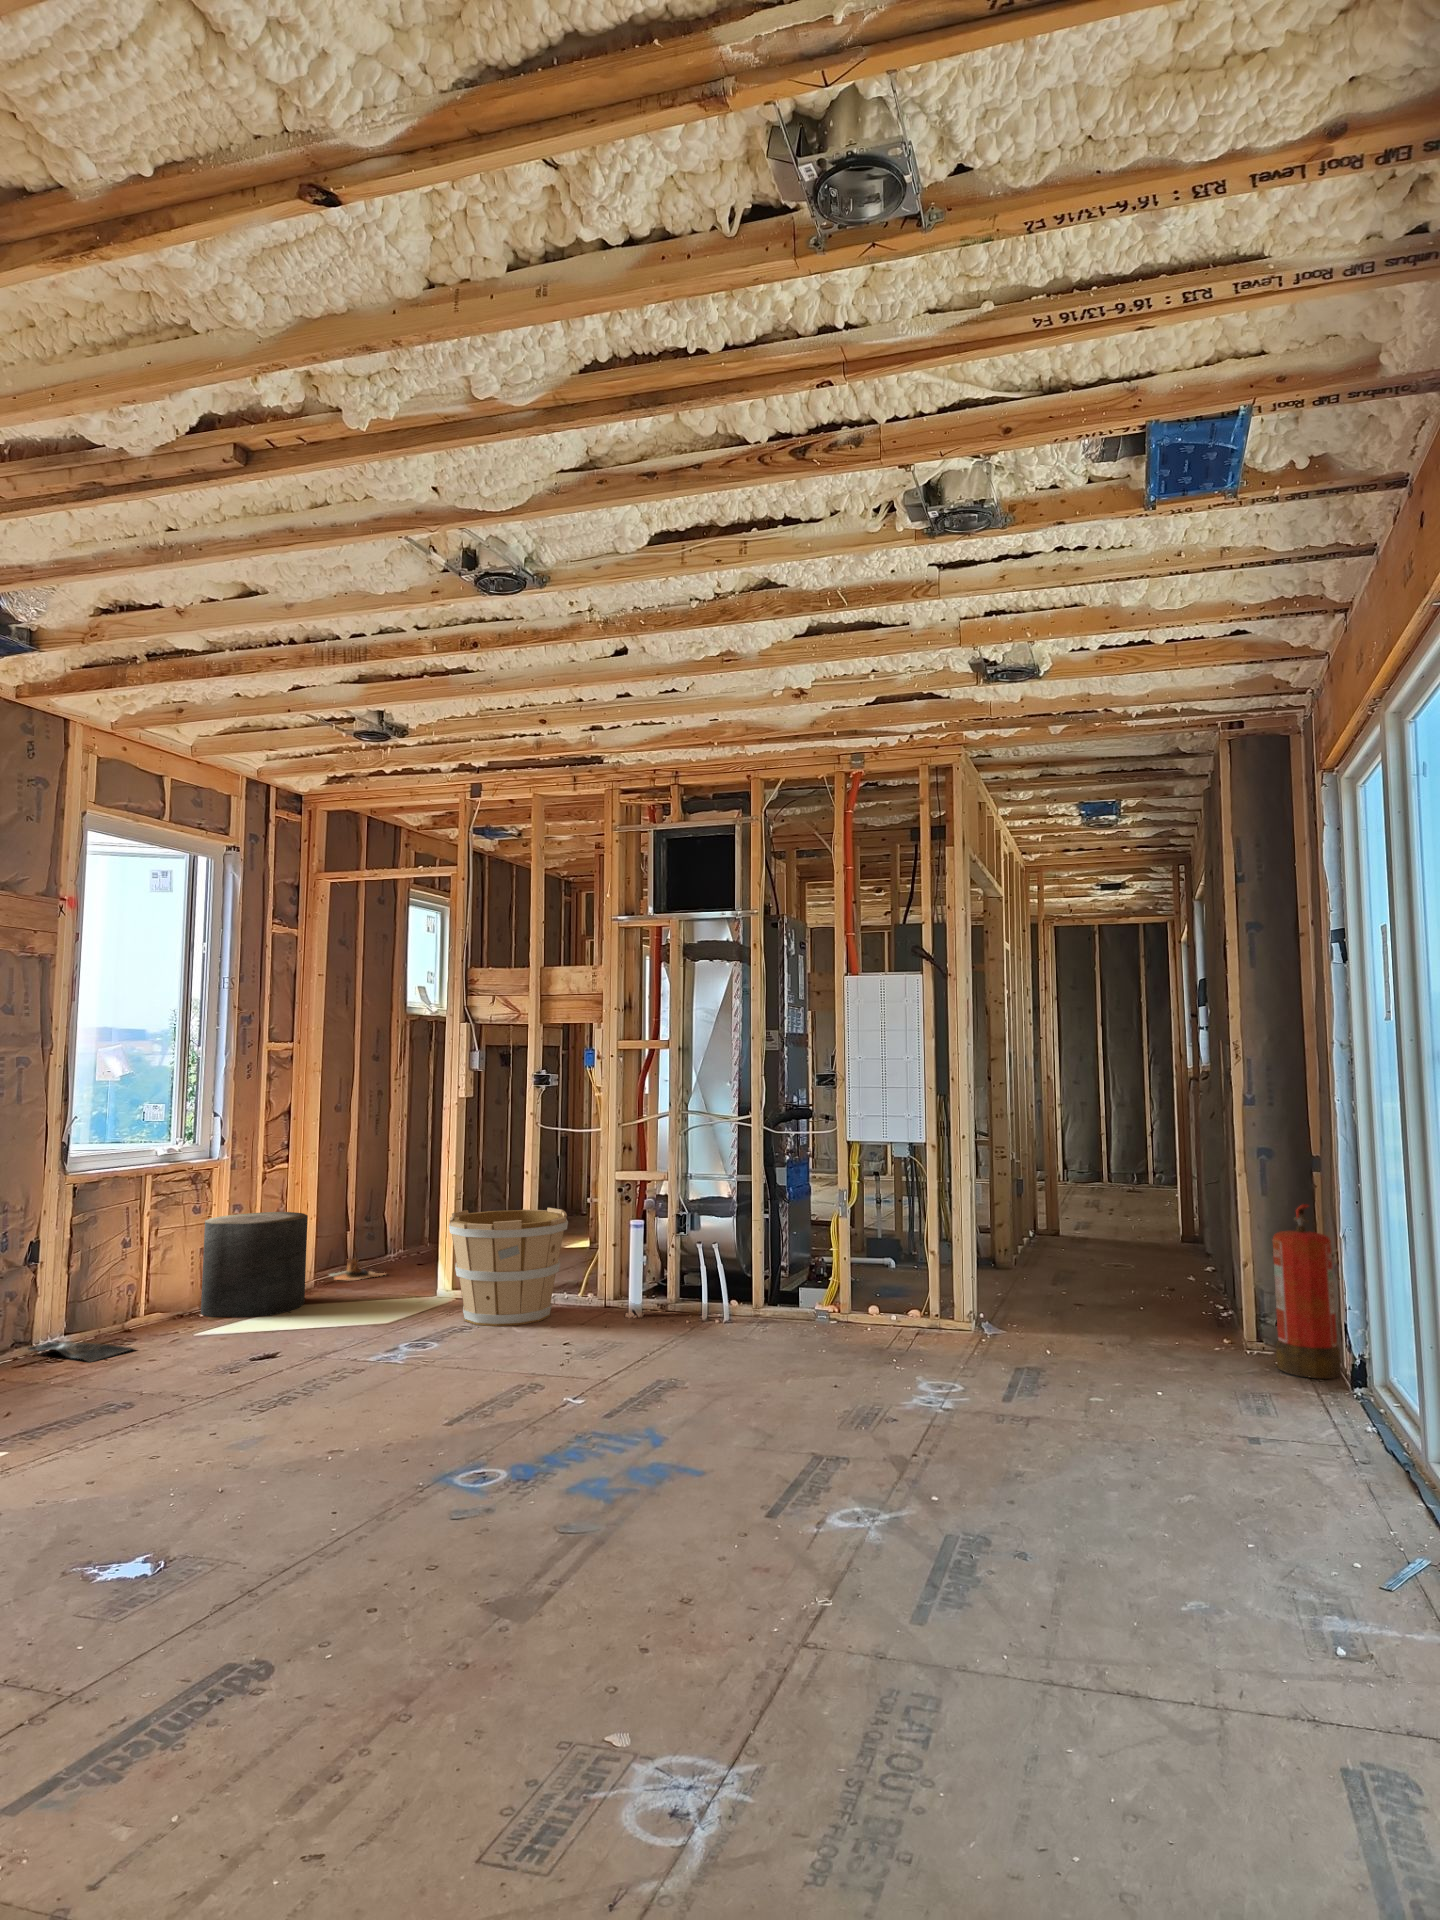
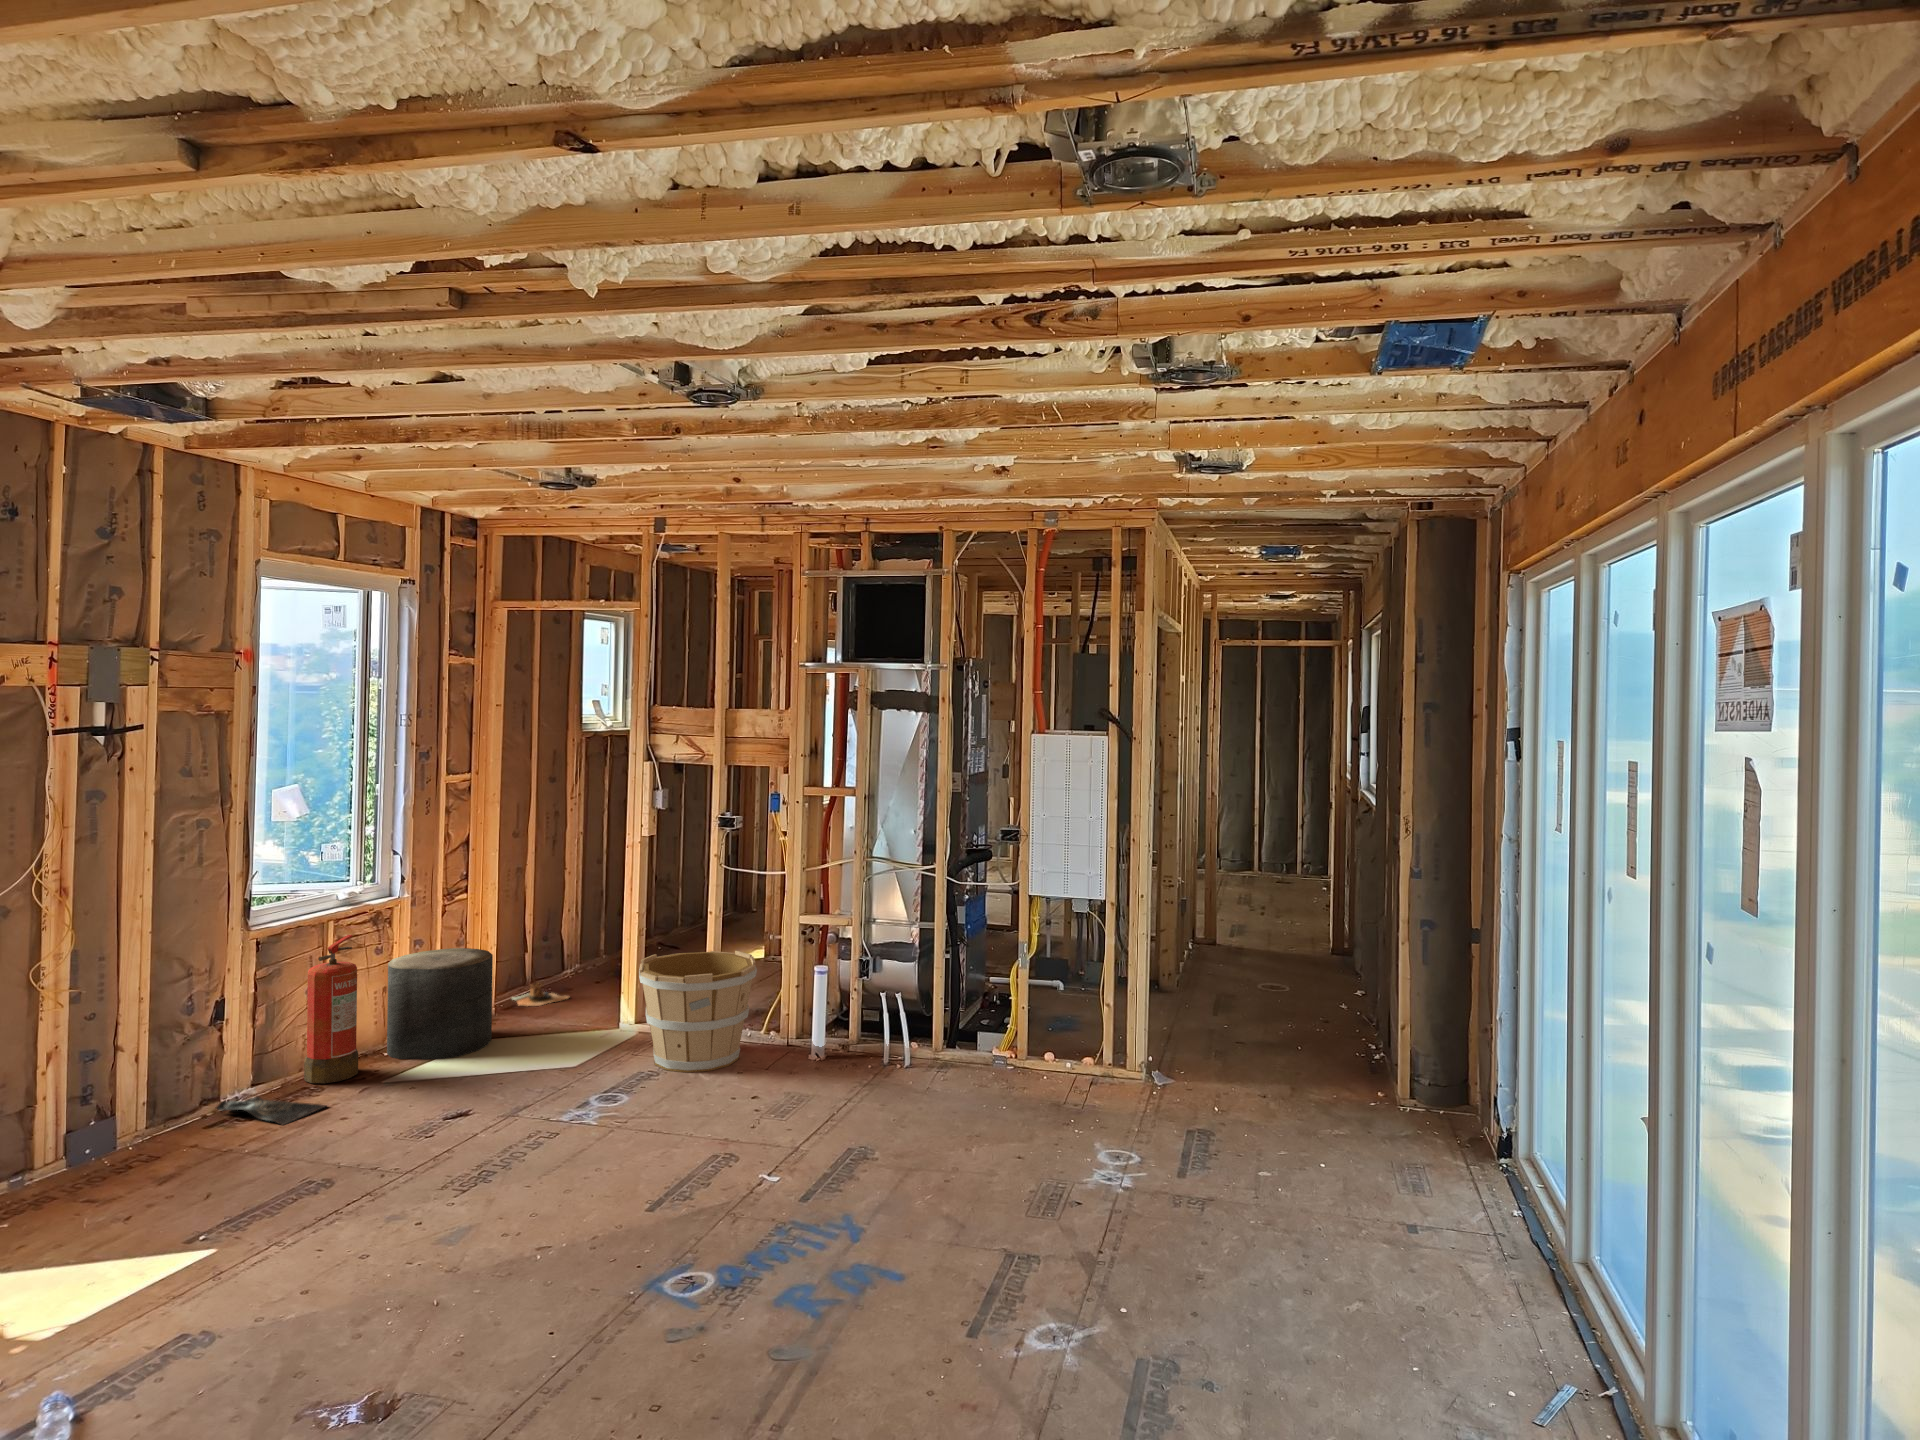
fire extinguisher: present [1273,1204,1342,1379] -> present [304,935,358,1083]

